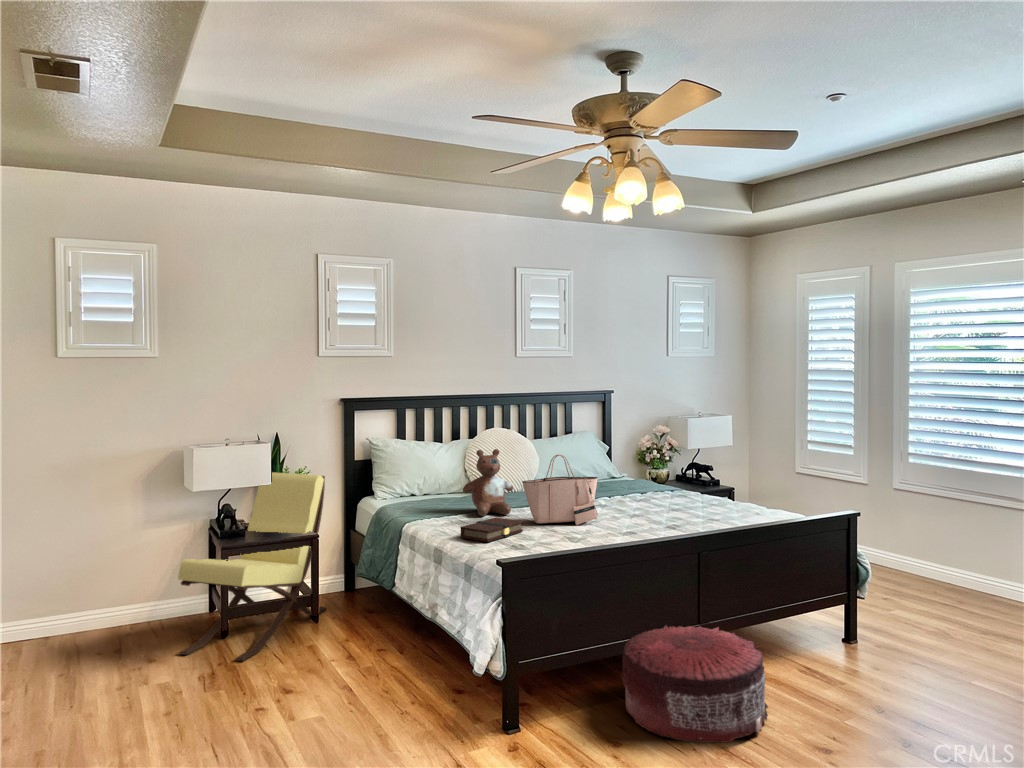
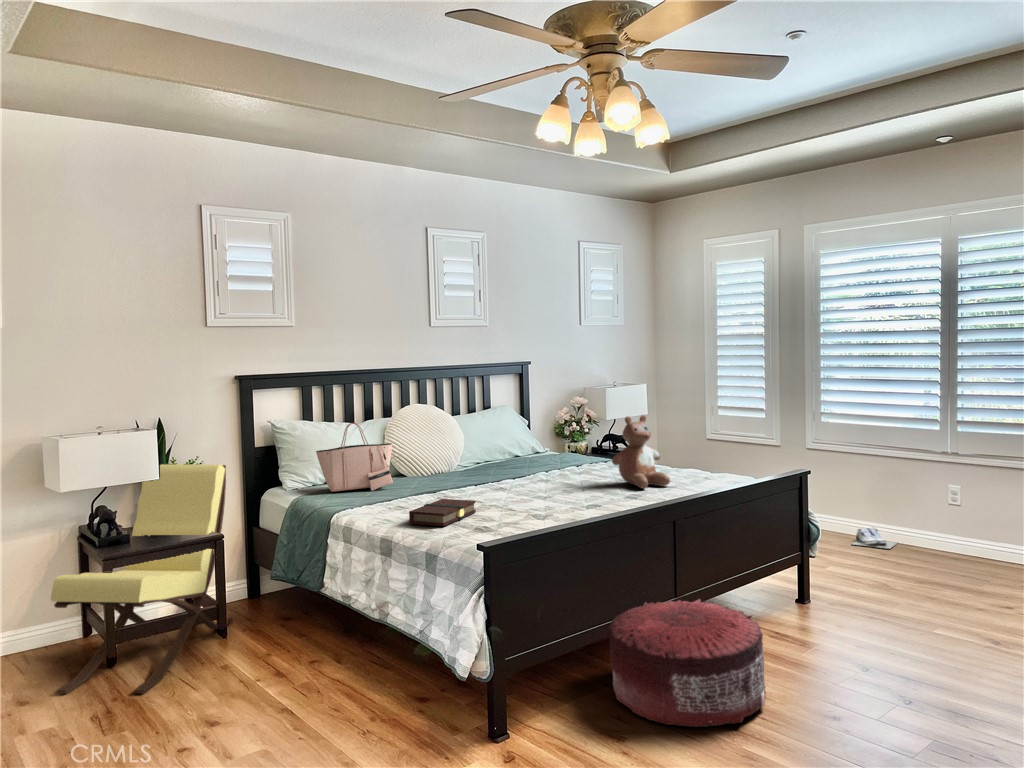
stuffed bear: present [463,449,513,516] -> present [612,415,670,489]
tote bag: present [522,455,598,525] -> present [316,423,393,492]
shoe: none [930,573,983,597] -> present [852,527,897,549]

